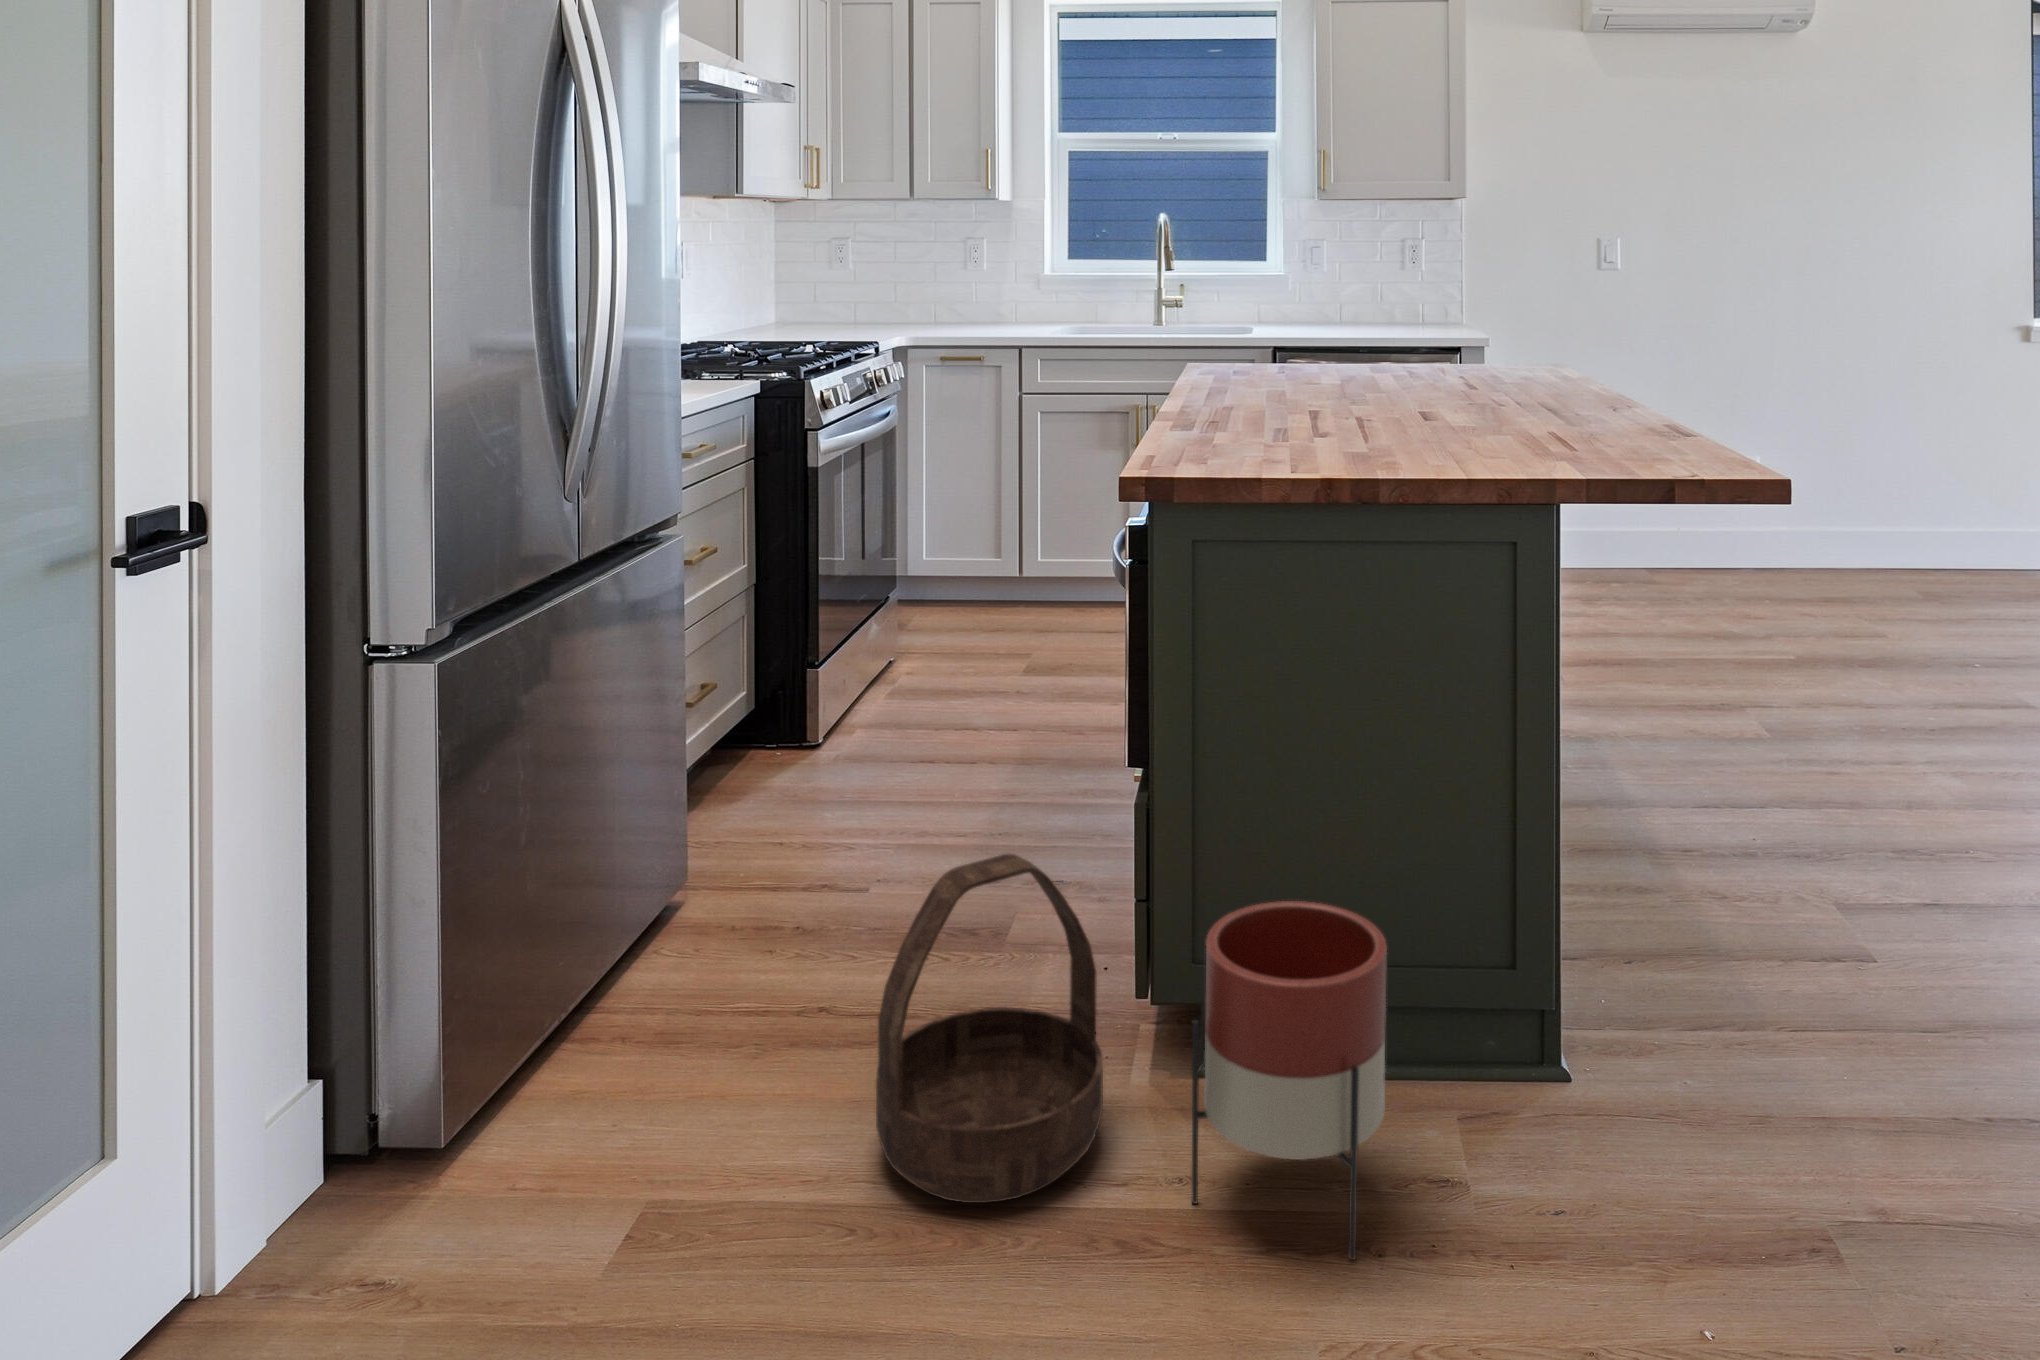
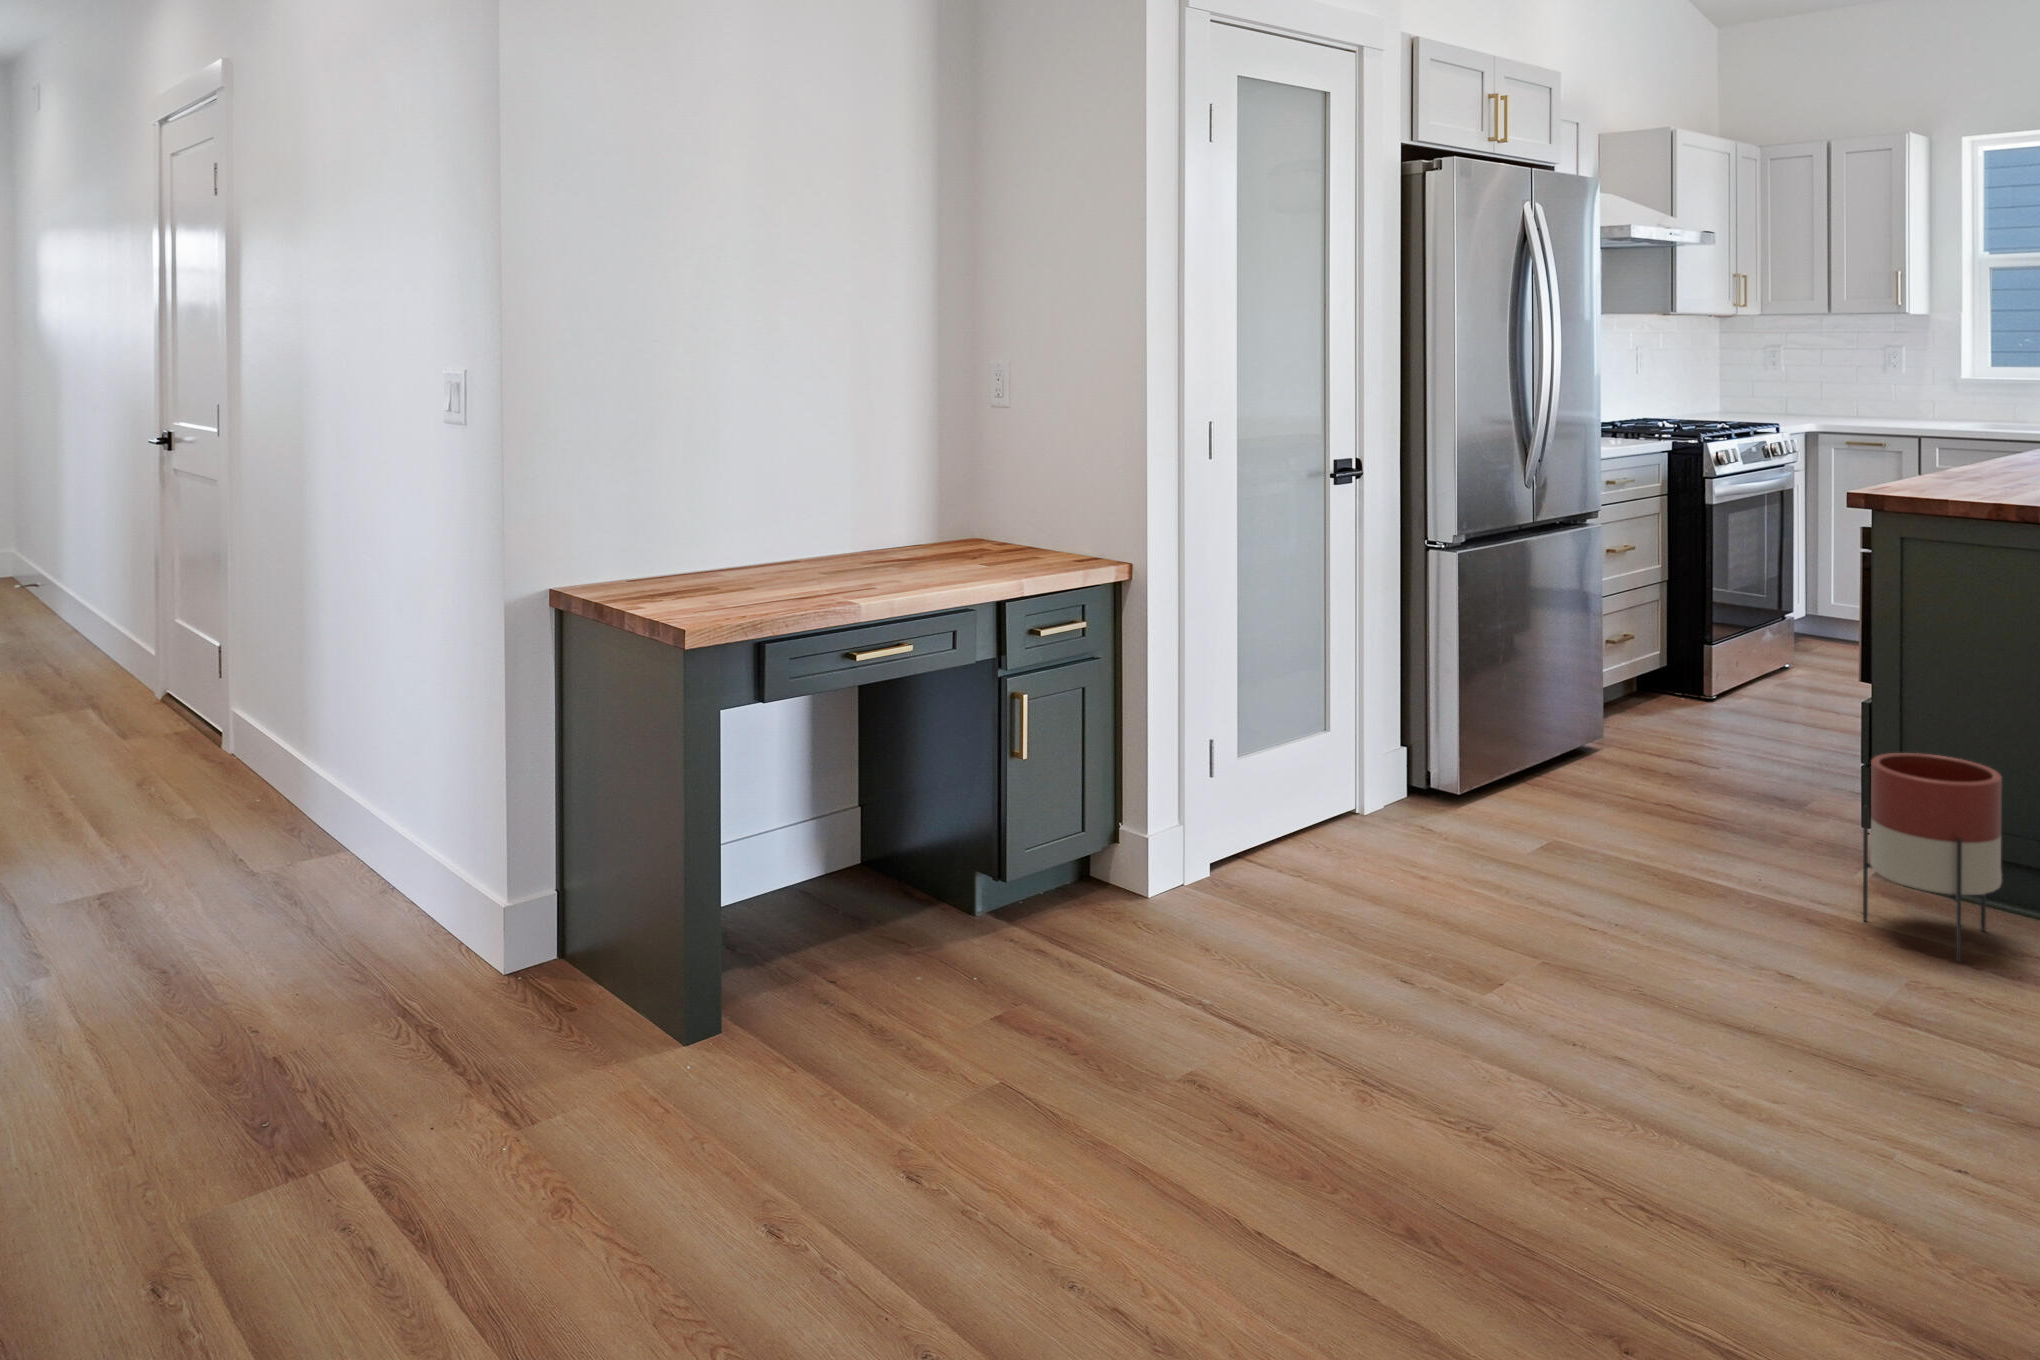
basket: present [876,854,1103,1203] -> none [1673,700,1820,892]

